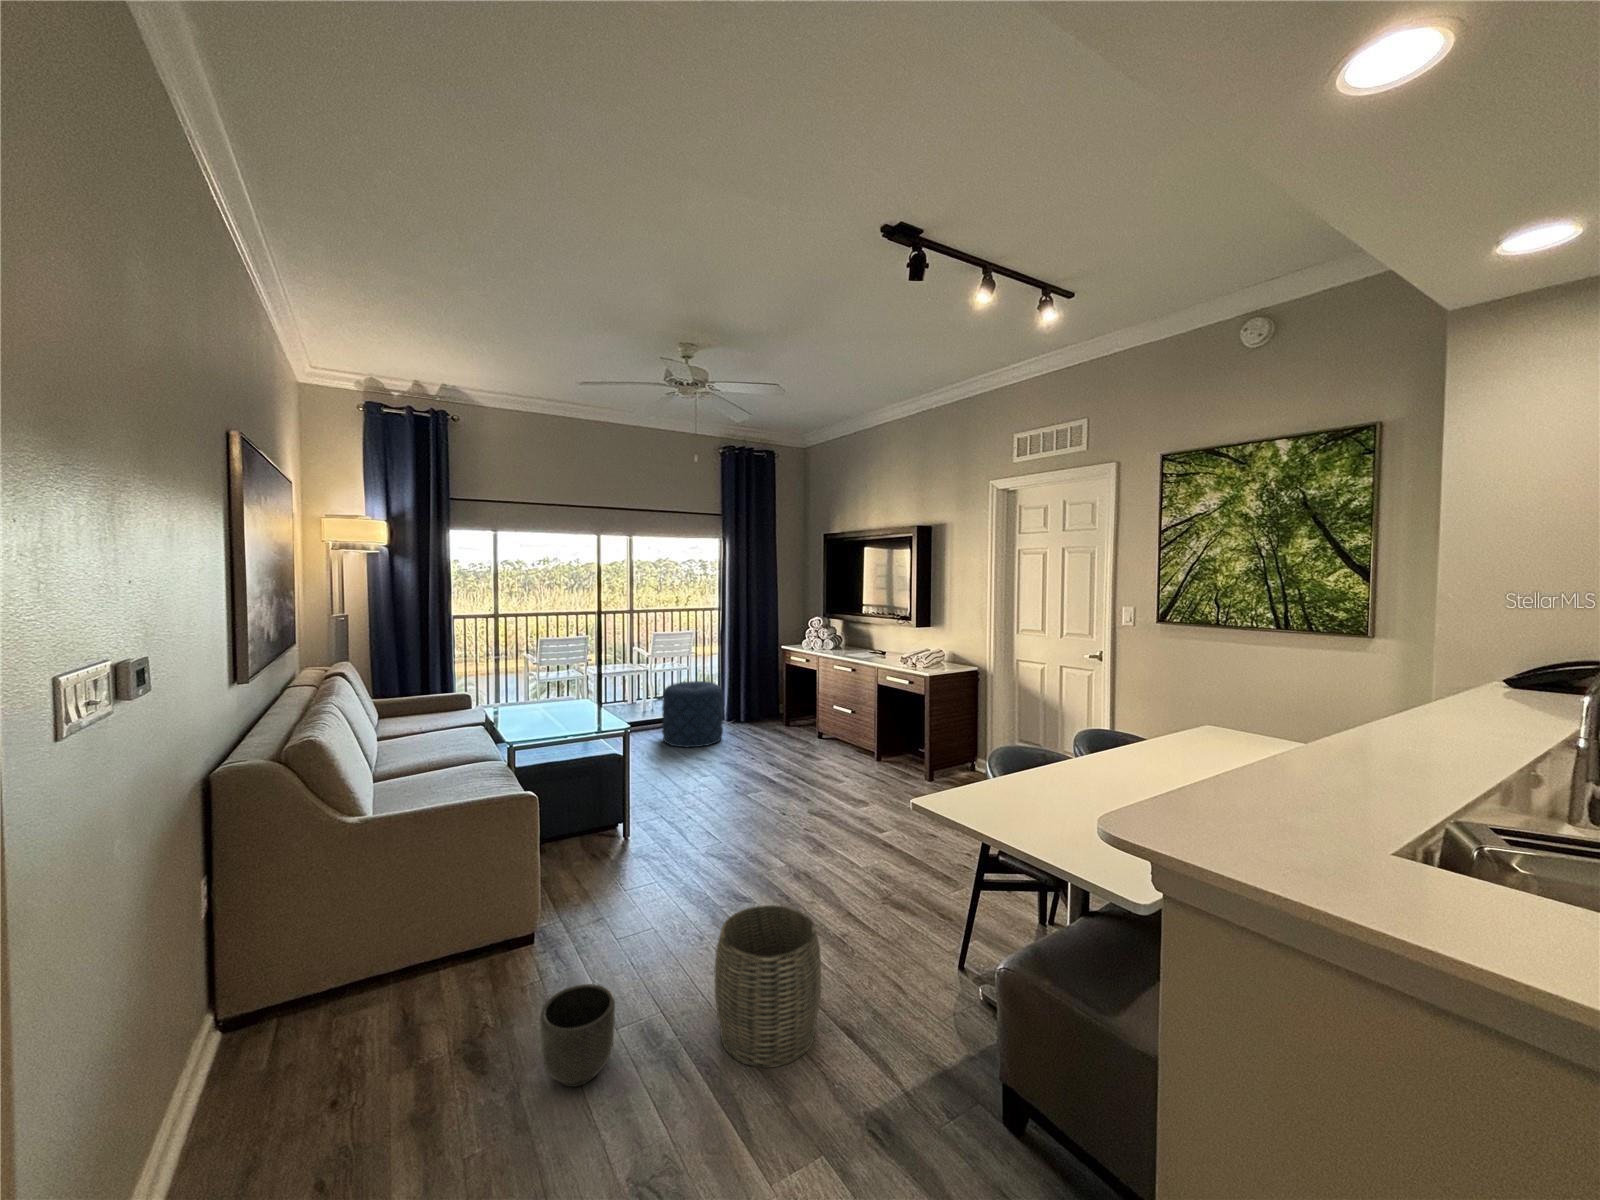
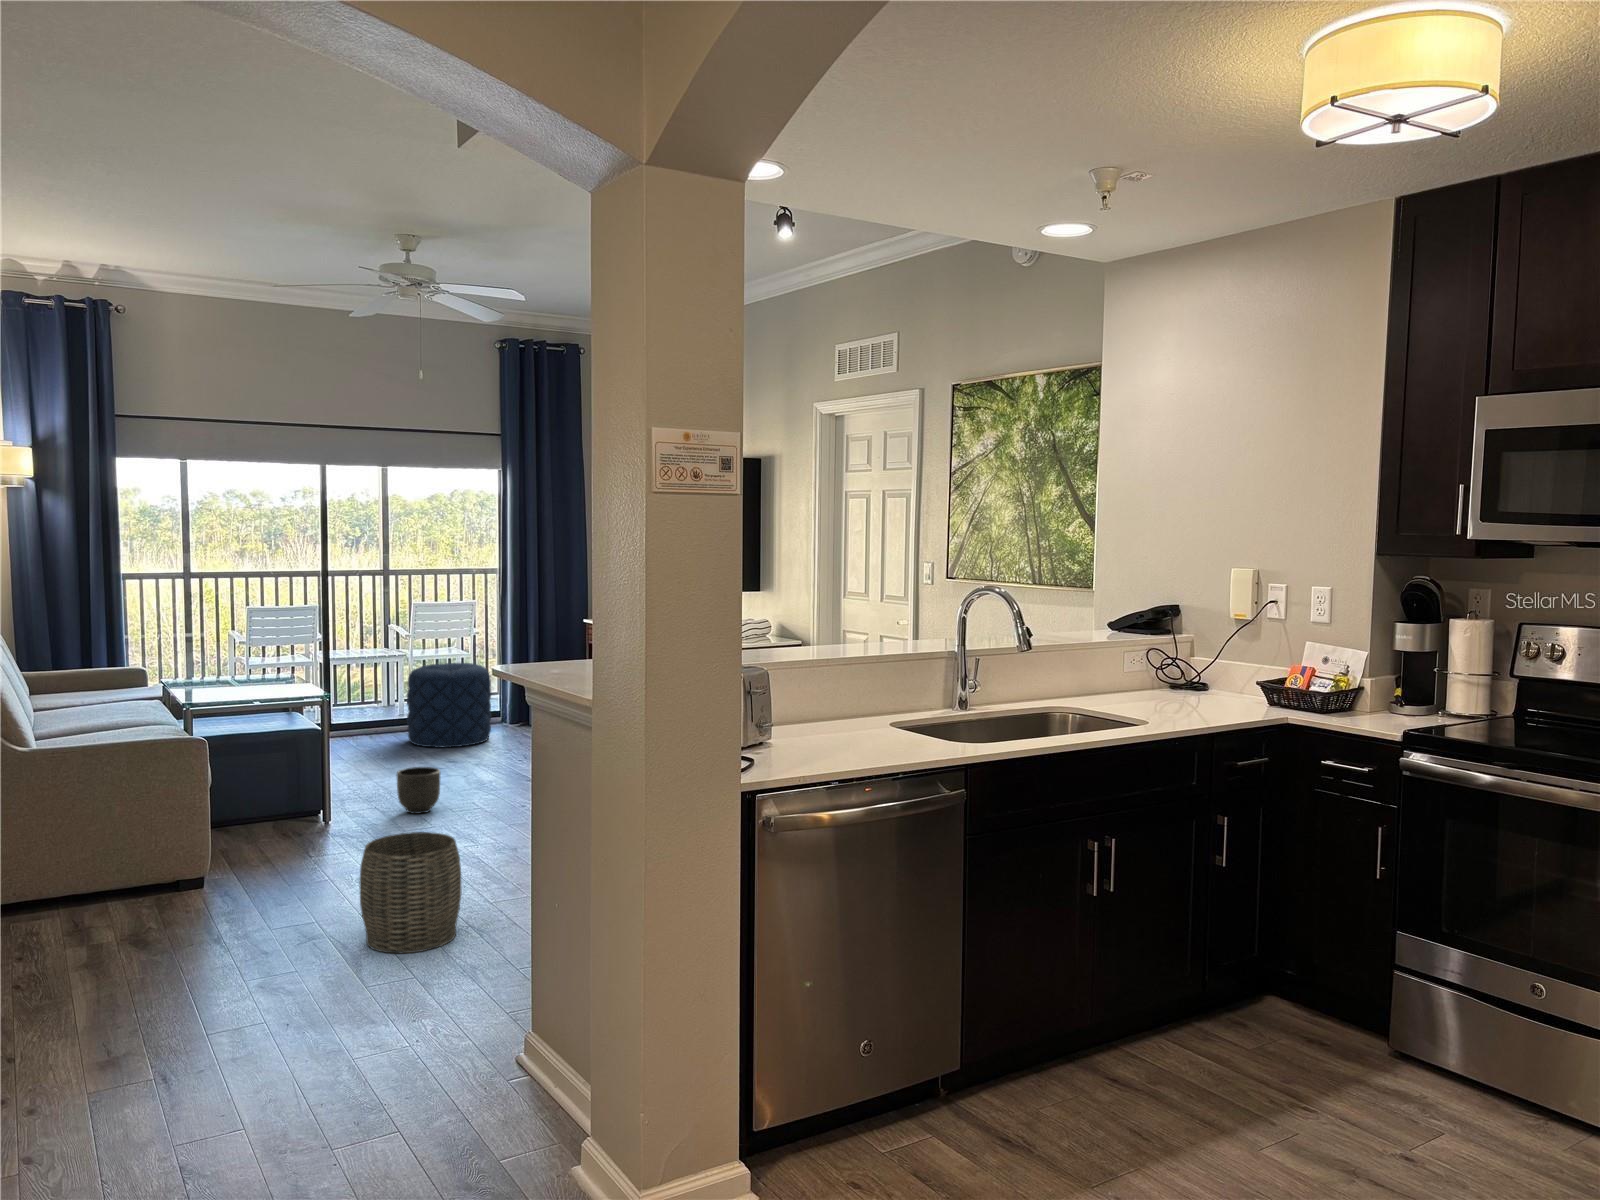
planter: present [540,984,615,1087] -> present [397,767,440,814]

